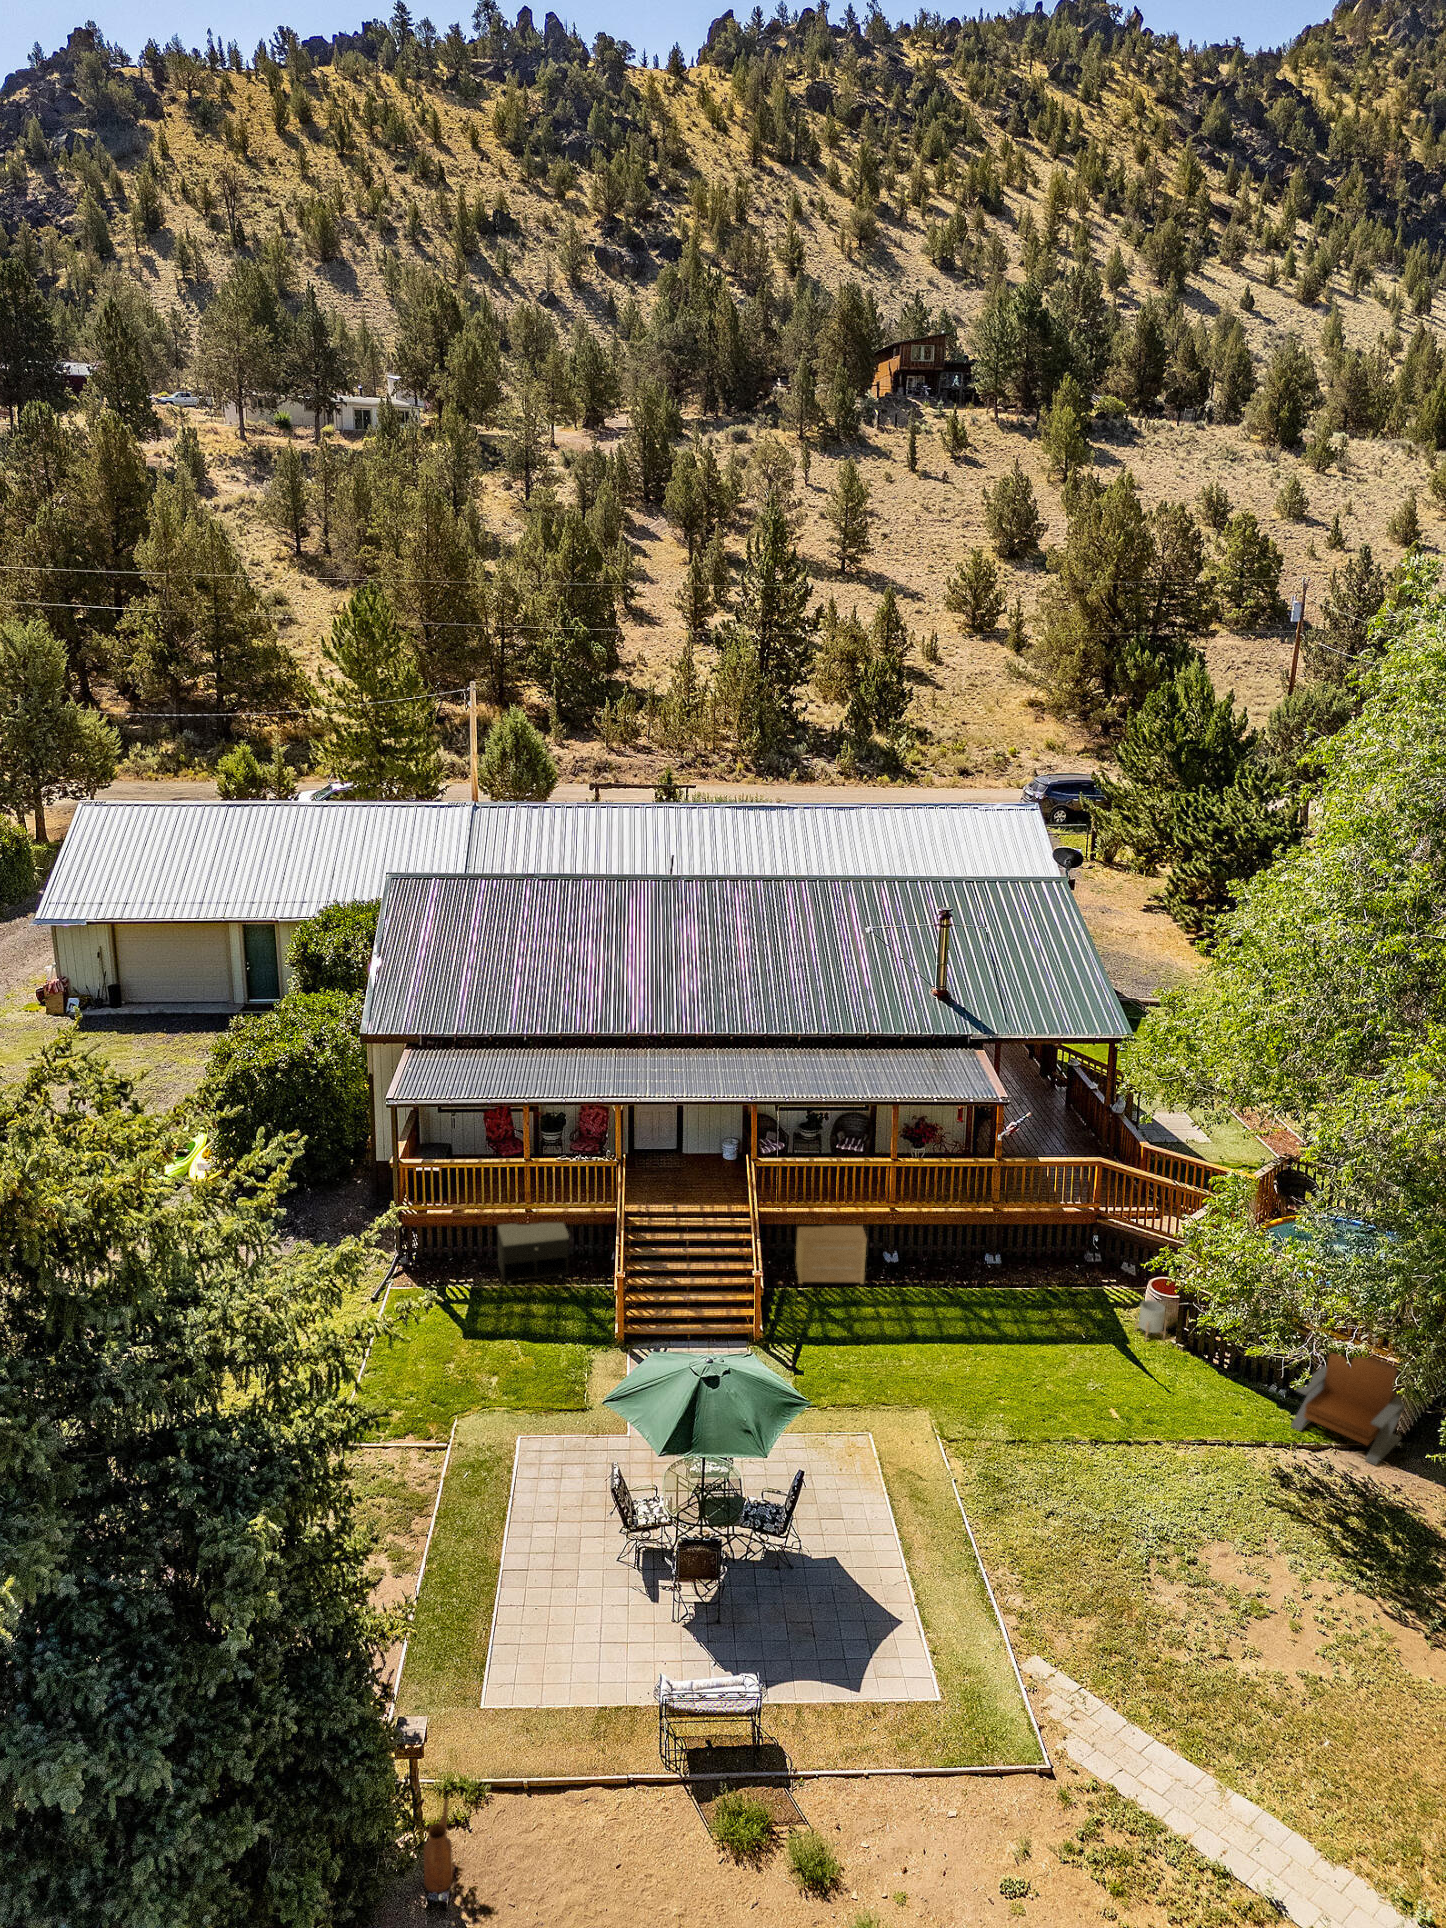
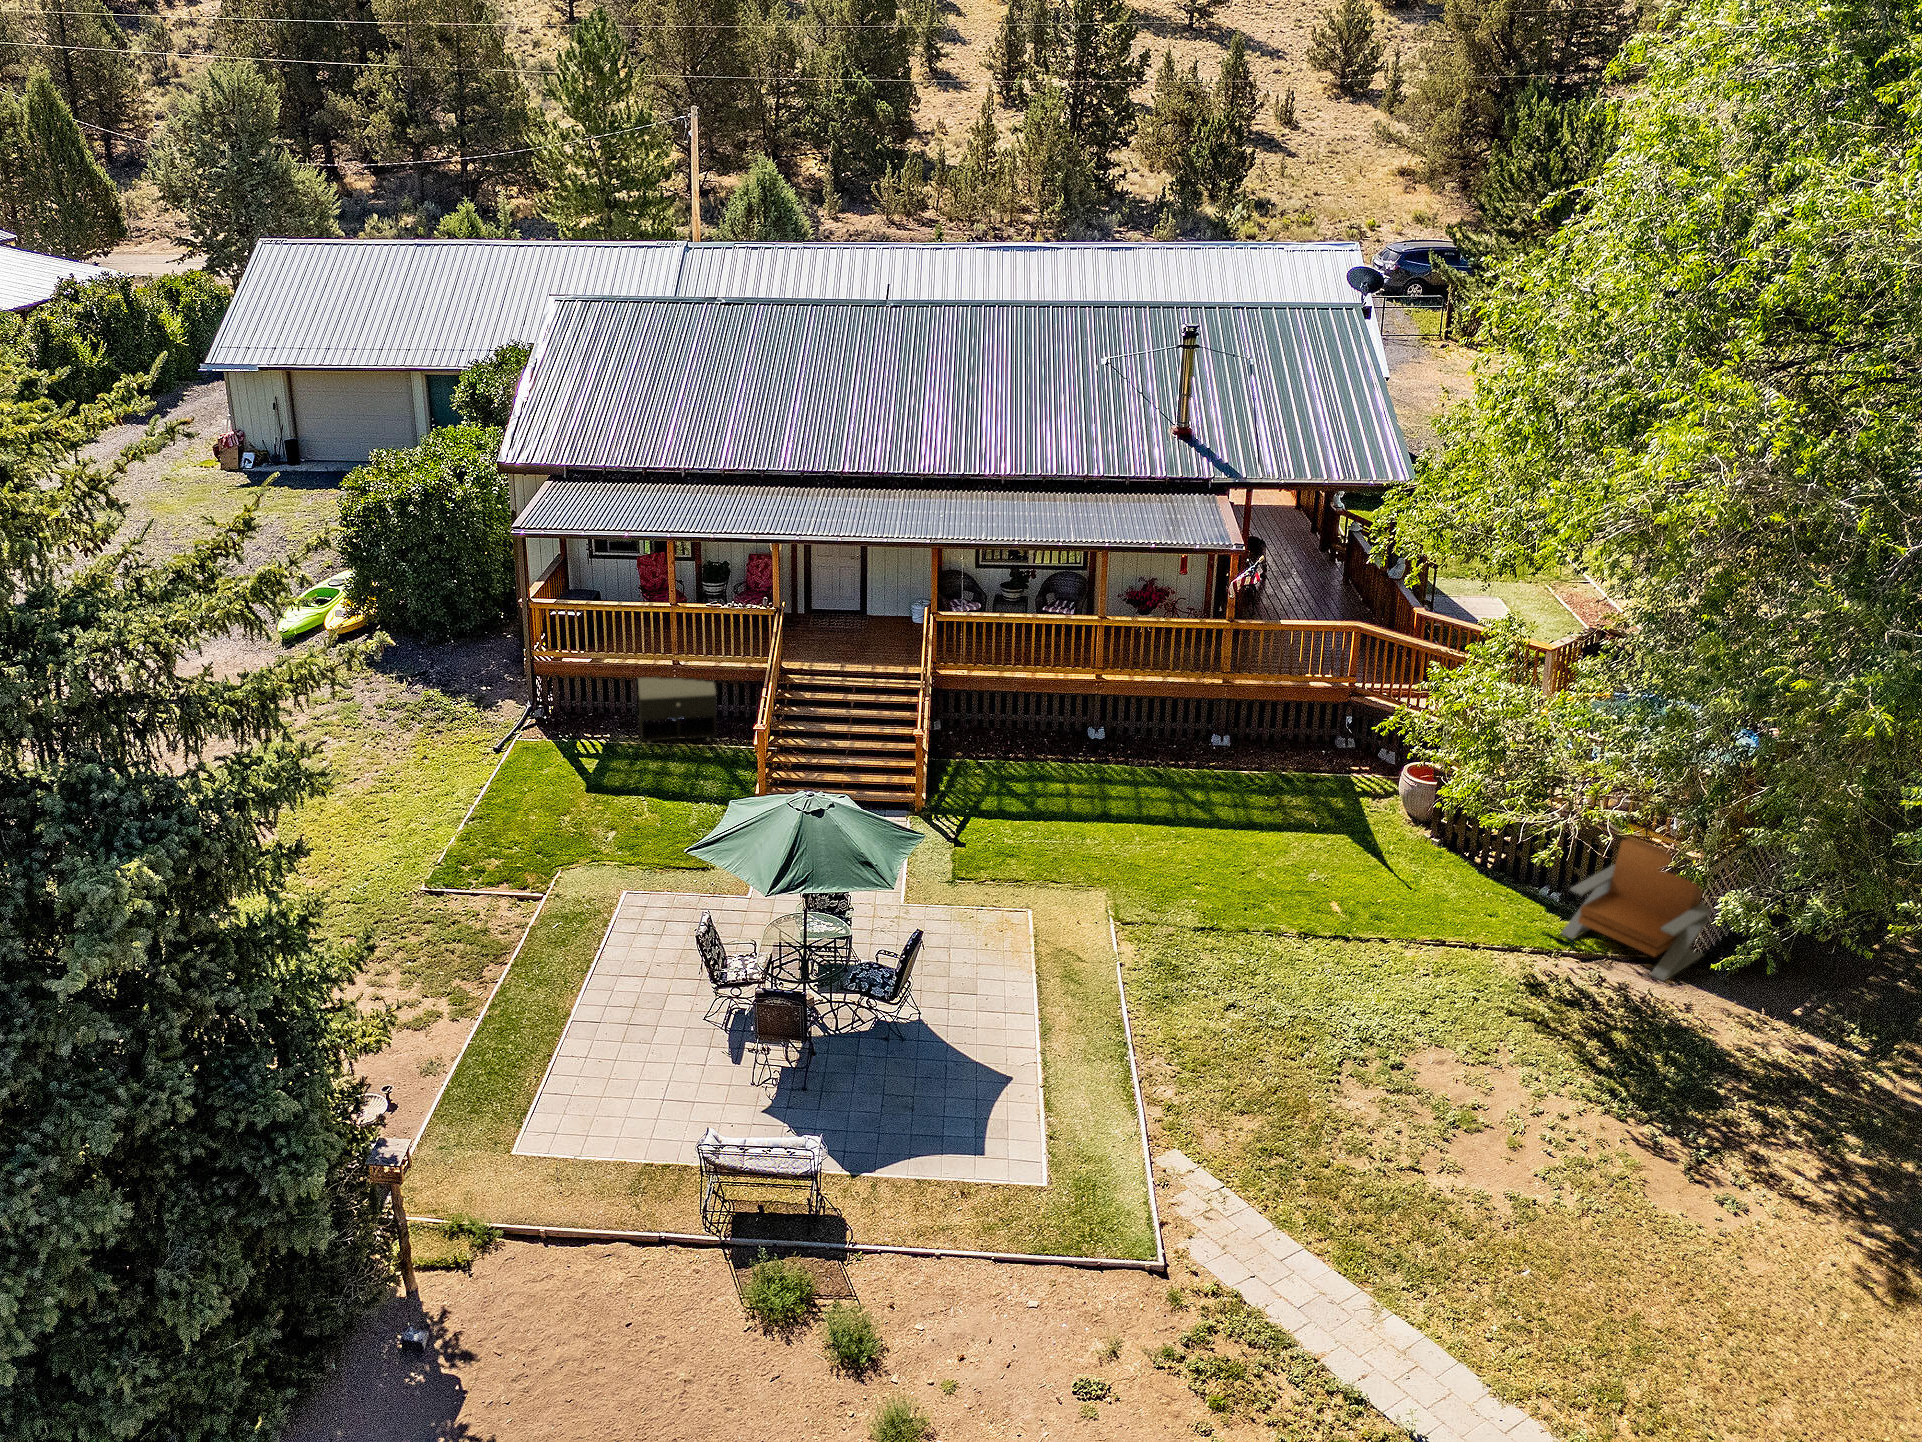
side table: present [796,1226,867,1284] -> none [983,689,1065,761]
planter: present [1135,1300,1167,1341] -> none [1384,787,1424,836]
watering can: present [424,1799,453,1893] -> none [406,1232,444,1329]

